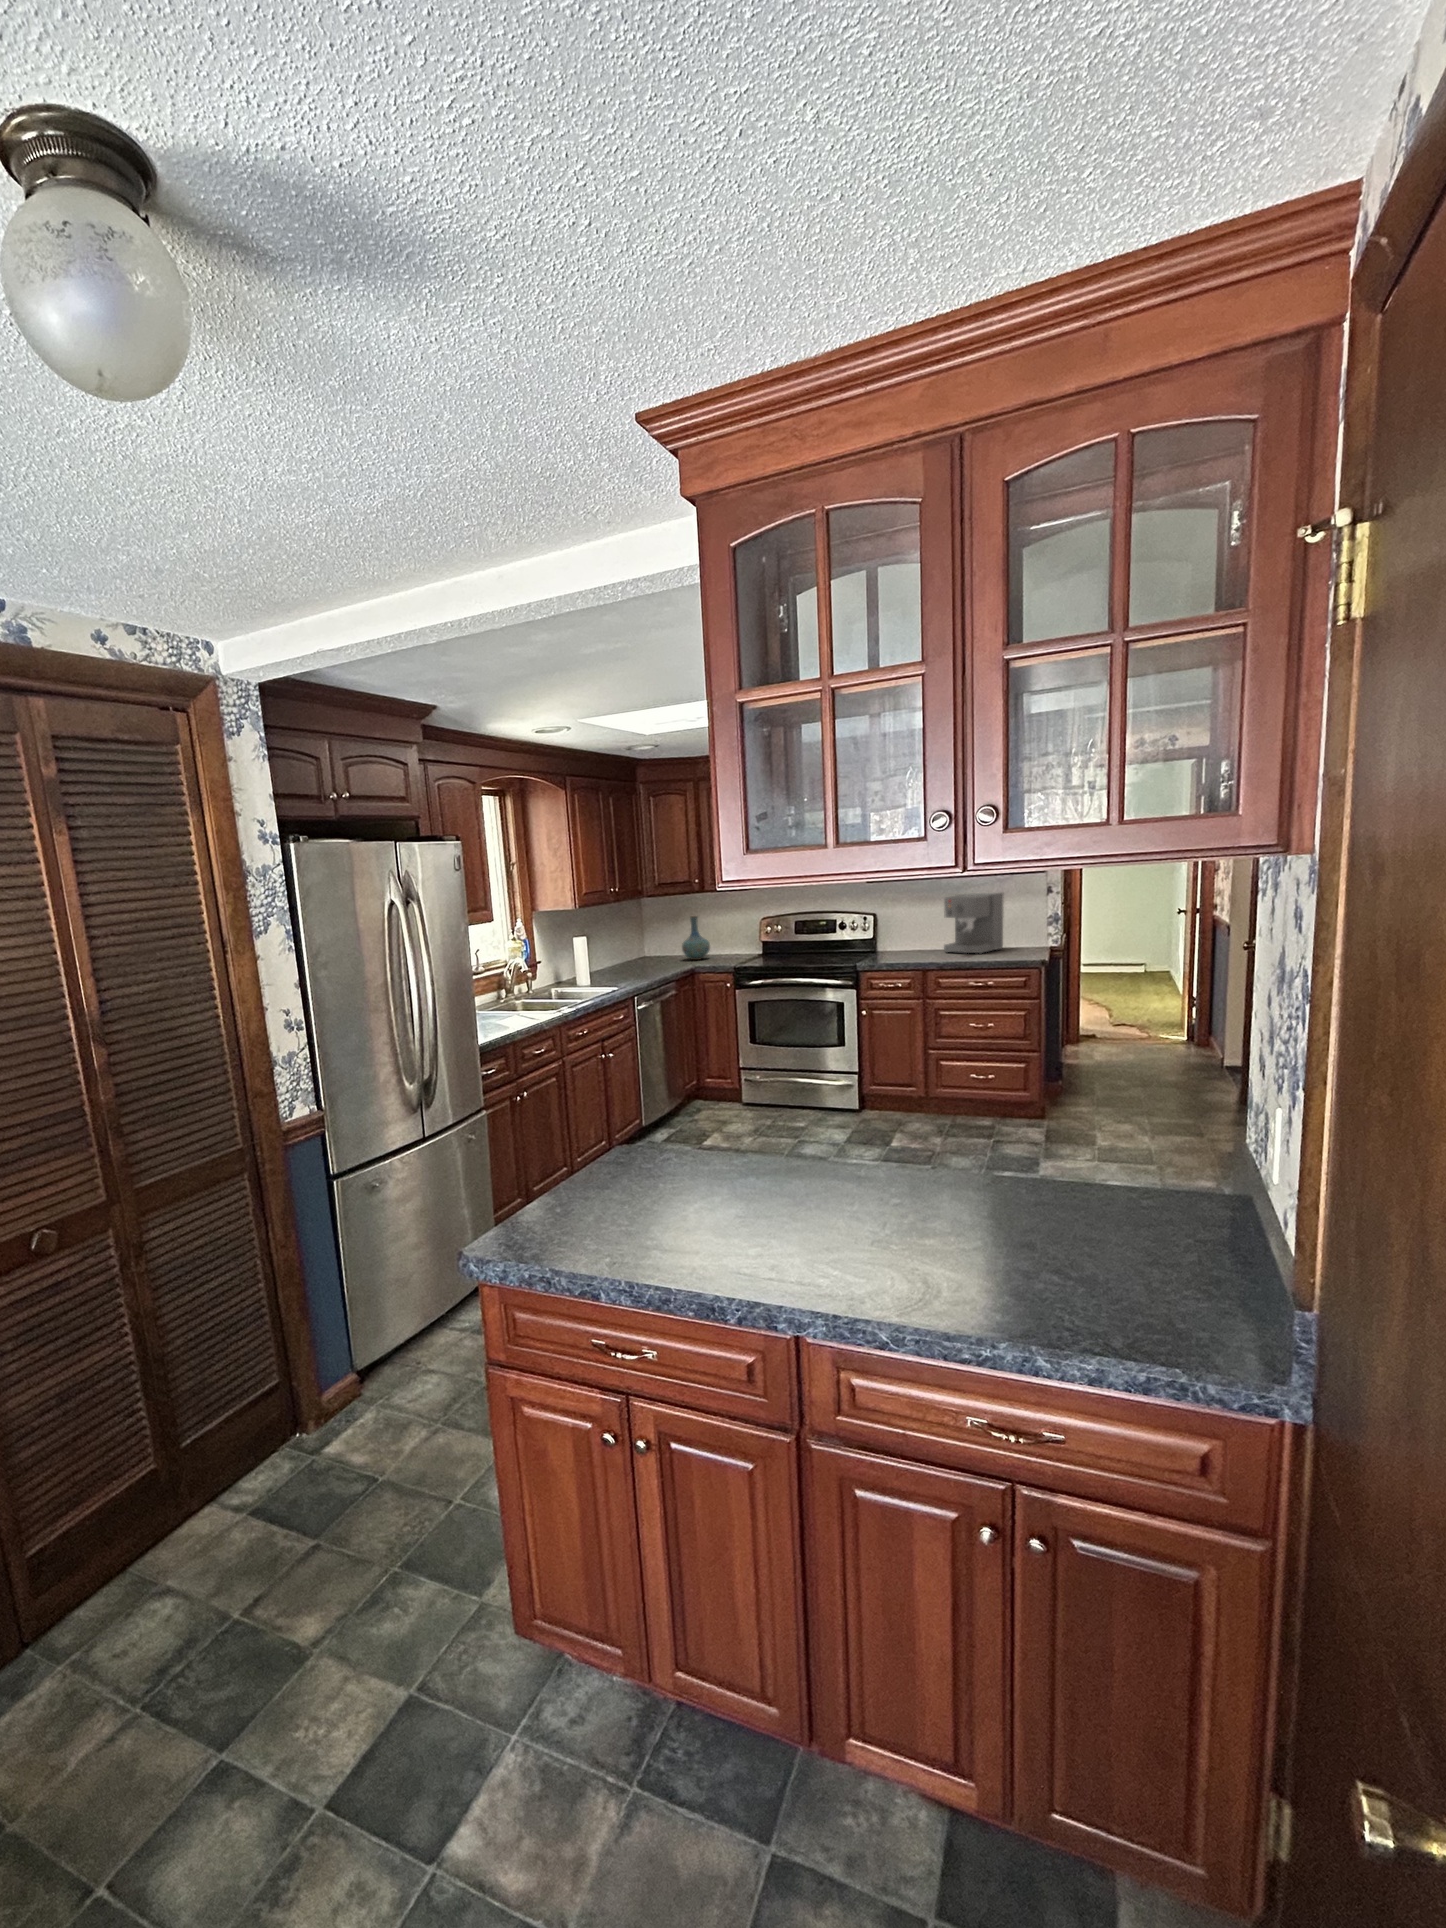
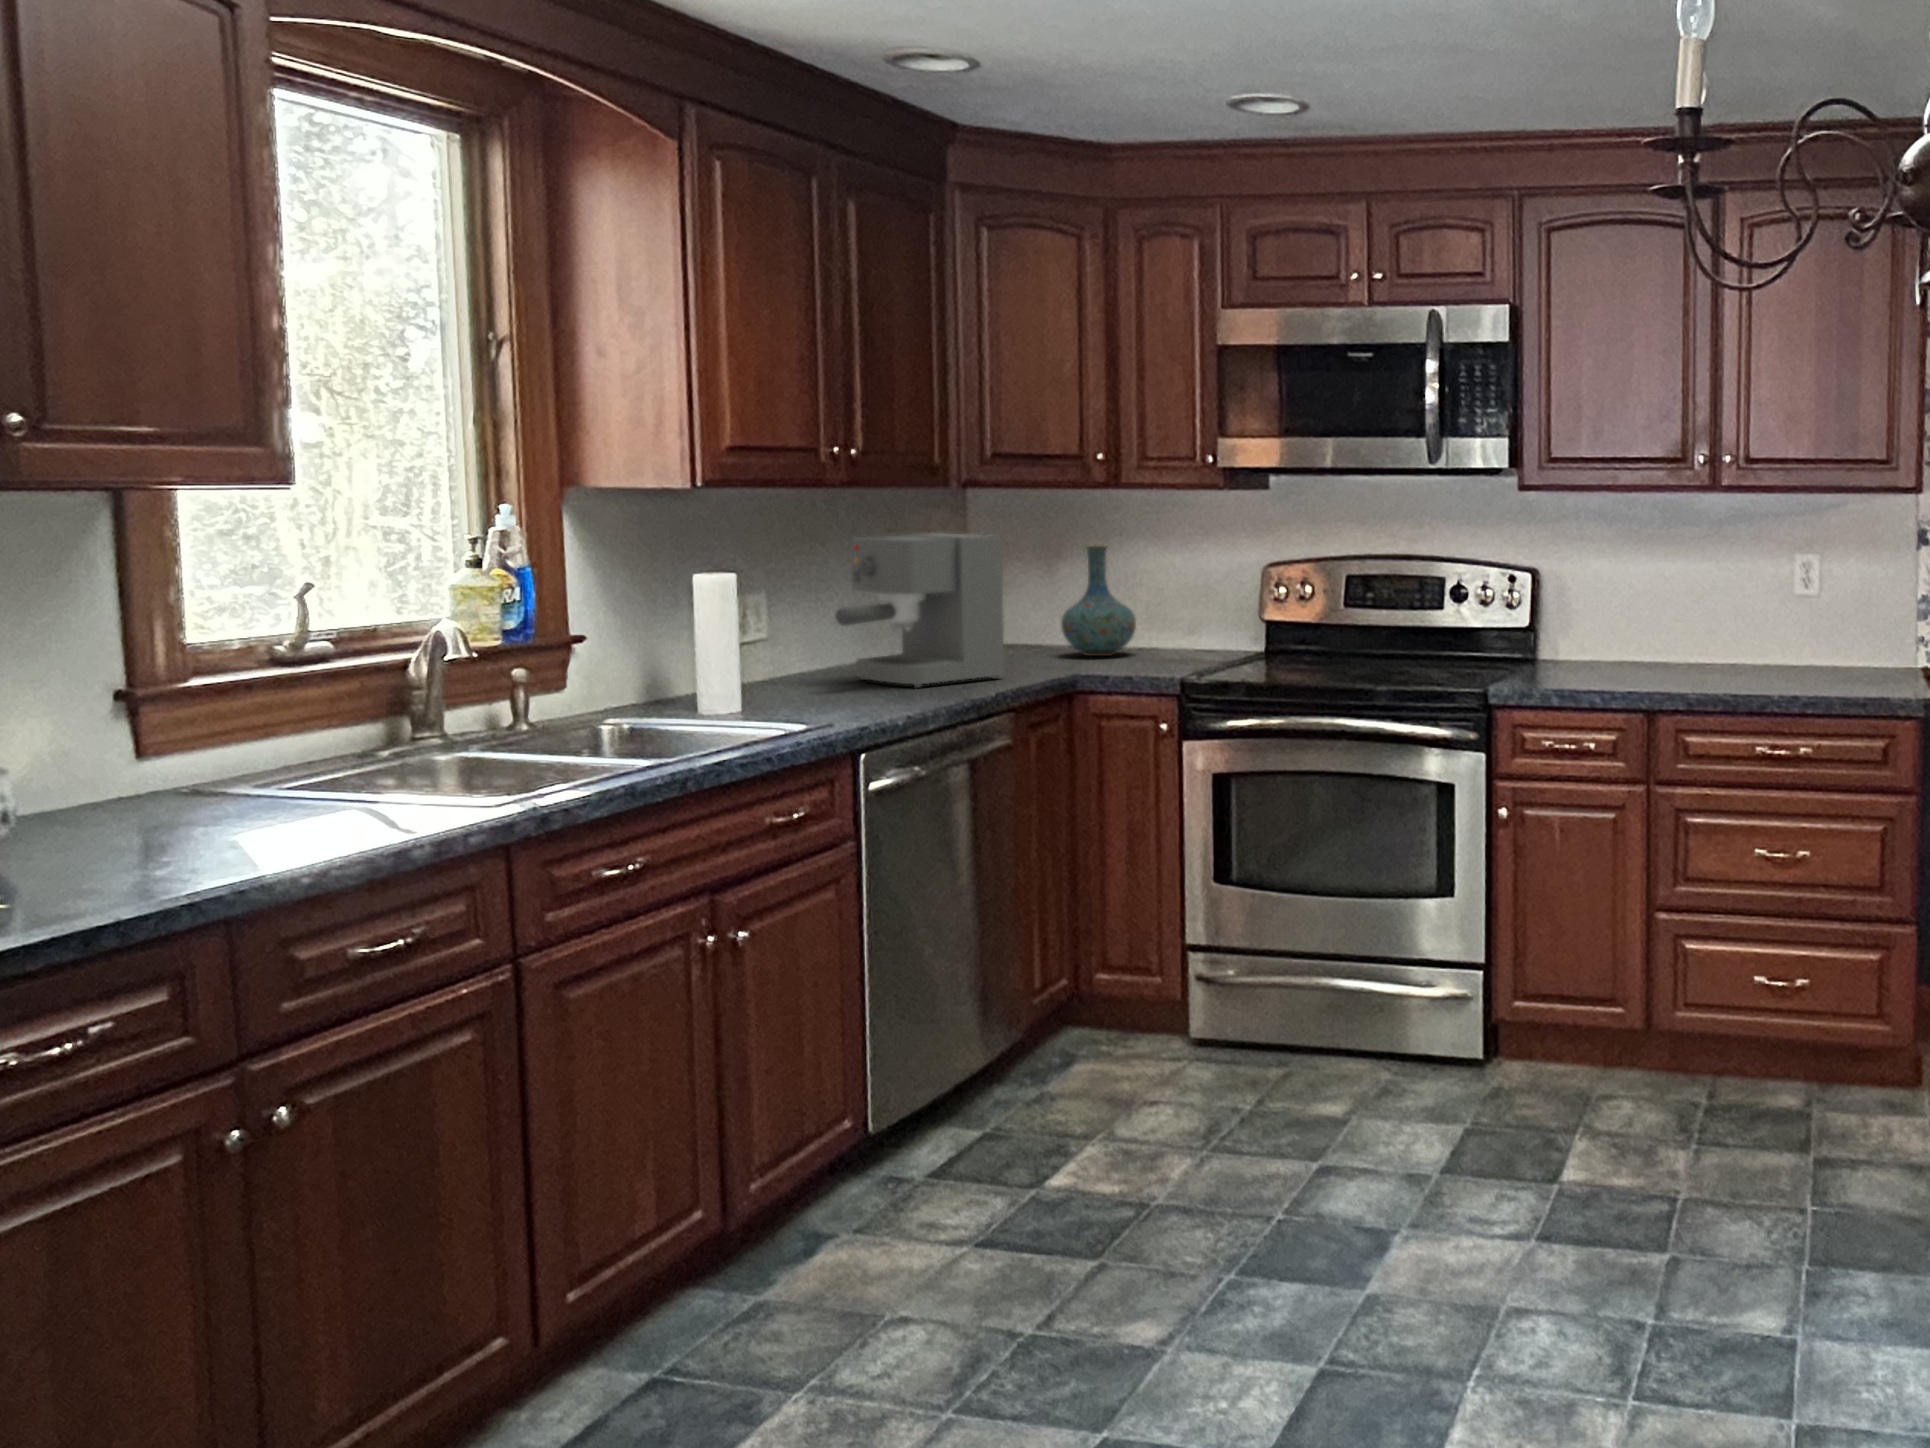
coffee maker: present [944,893,1003,954] -> present [835,533,1005,687]

